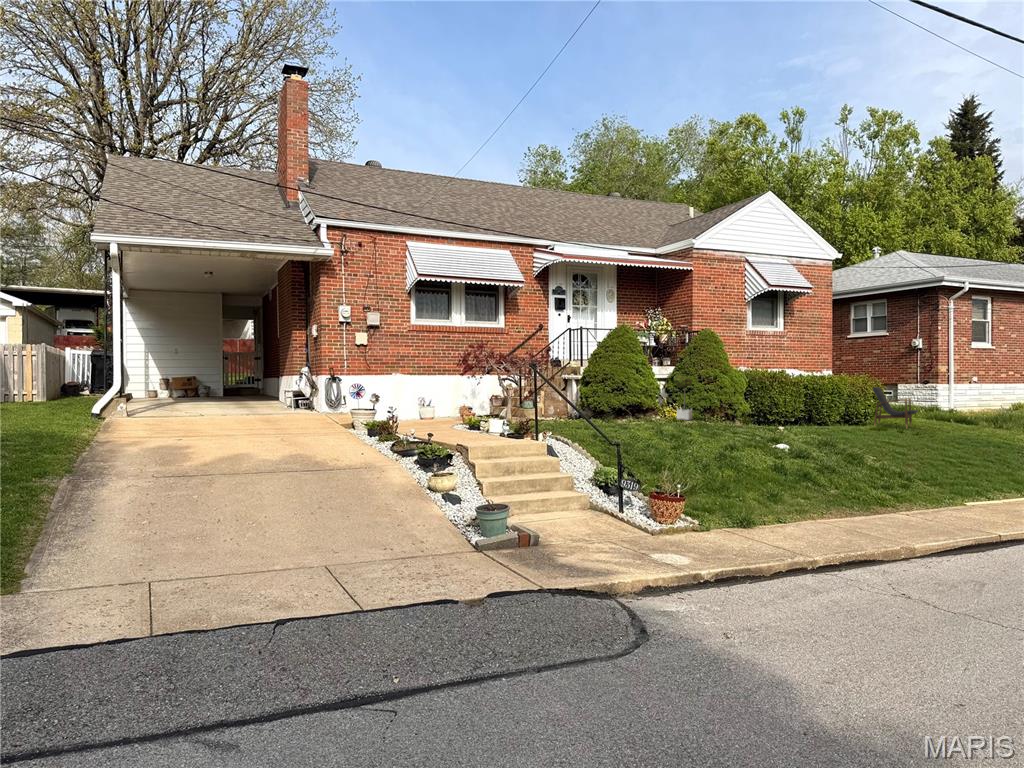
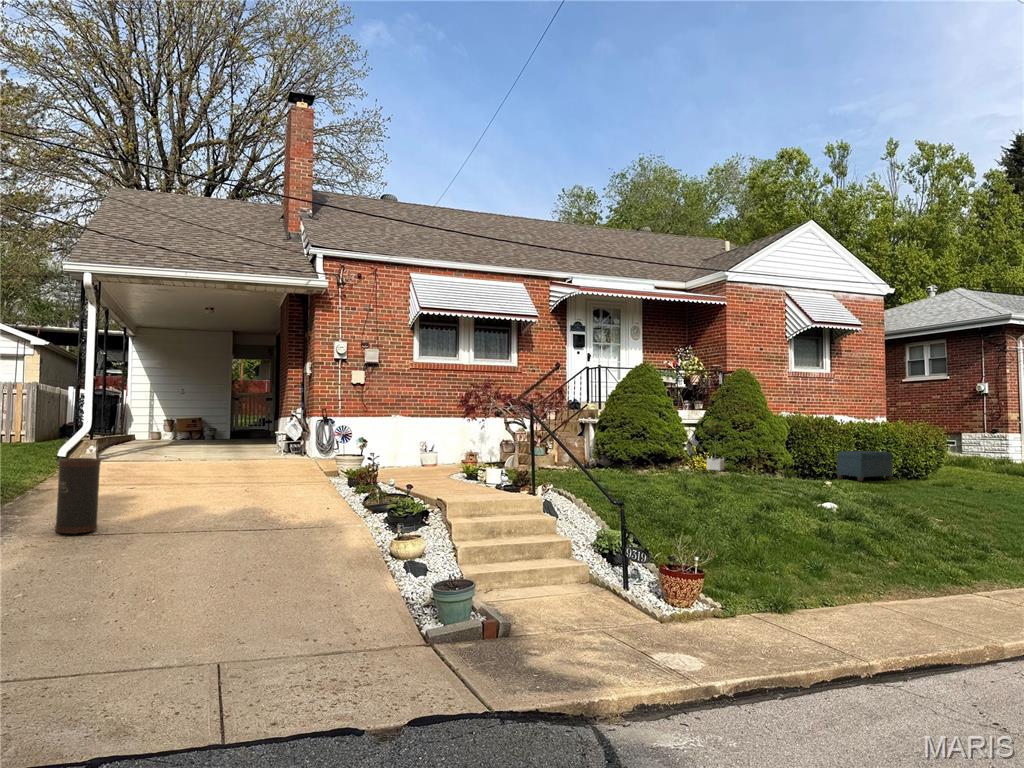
lounge chair: present [873,387,918,428] -> none [934,436,989,484]
bench: none [789,401,837,427] -> present [837,451,893,481]
trash can: none [140,413,175,478] -> present [55,458,101,534]

